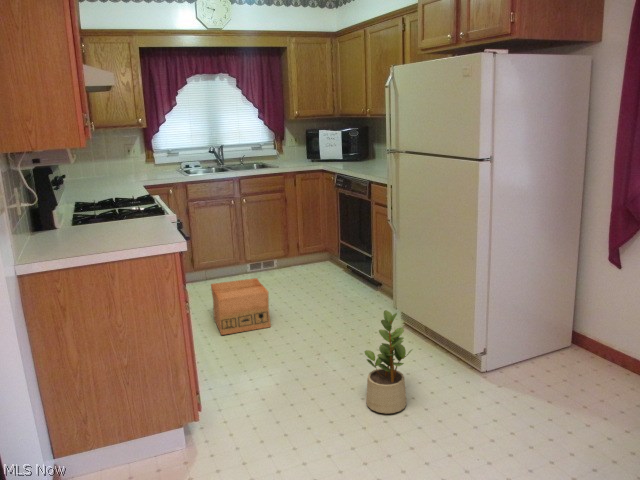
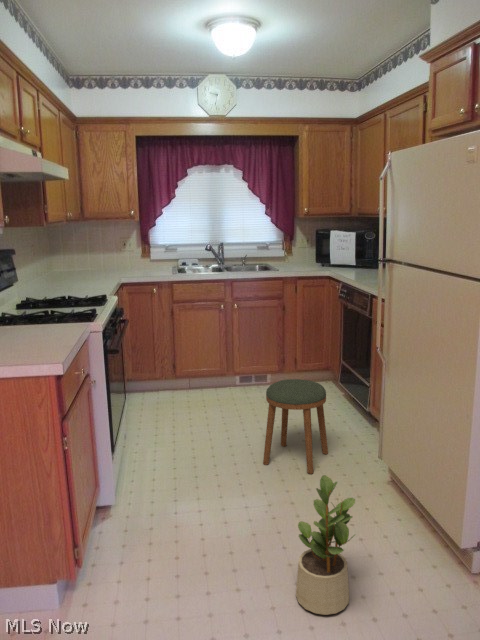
stool: none [298,254,349,328] -> present [263,379,328,474]
cardboard box: present [211,278,271,335] -> none [169,398,230,462]

